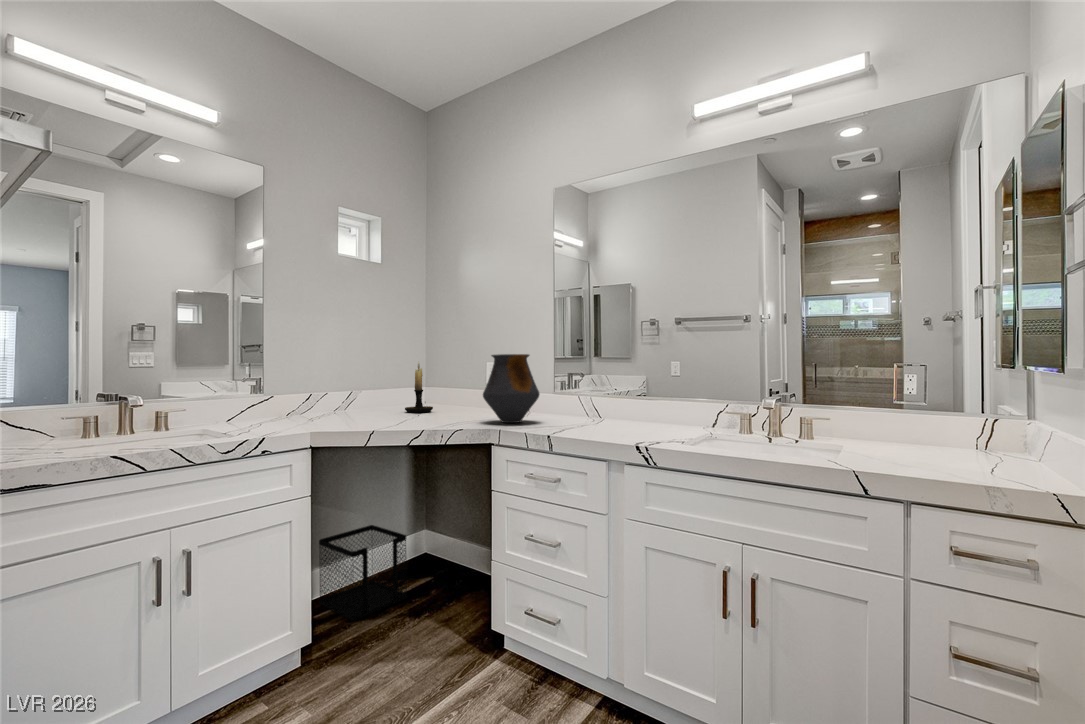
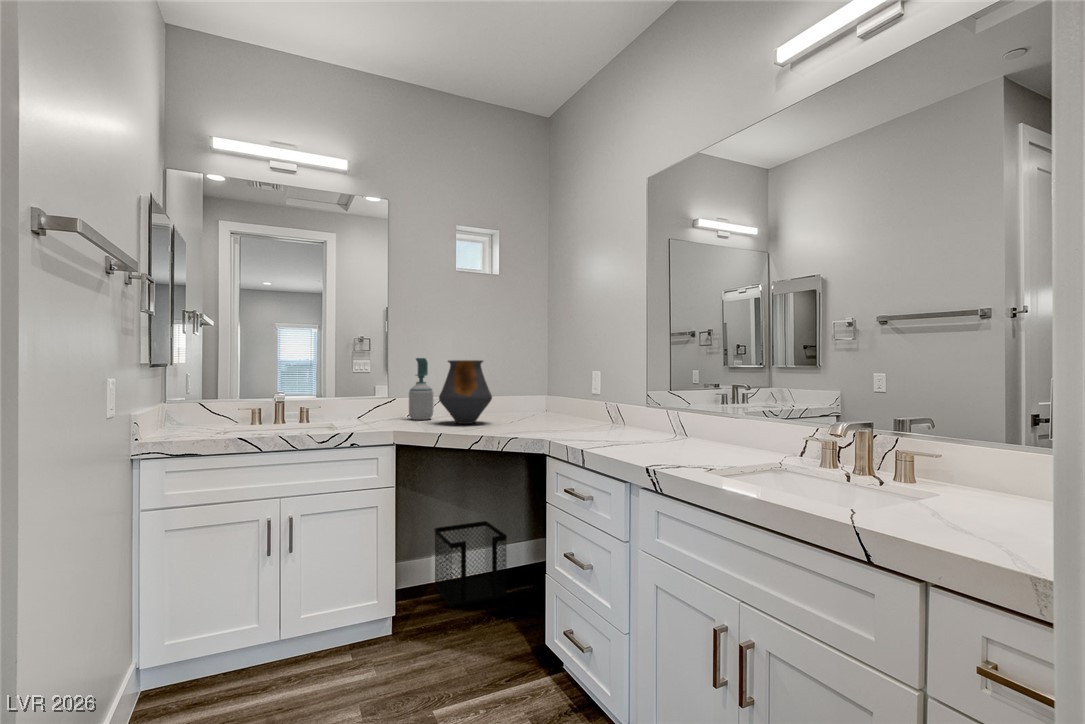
soap bottle: none [290,352,320,421] -> present [409,358,433,420]
vase: present [483,354,540,423] -> present [439,360,492,424]
candle holder: present [405,362,433,413] -> none [521,366,547,417]

